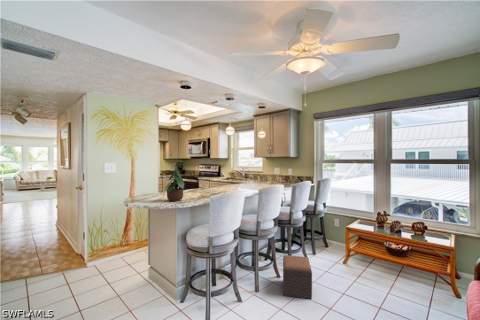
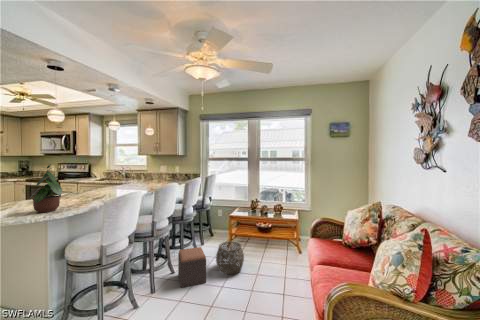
woven basket: none [325,258,363,300] -> present [216,241,244,274]

